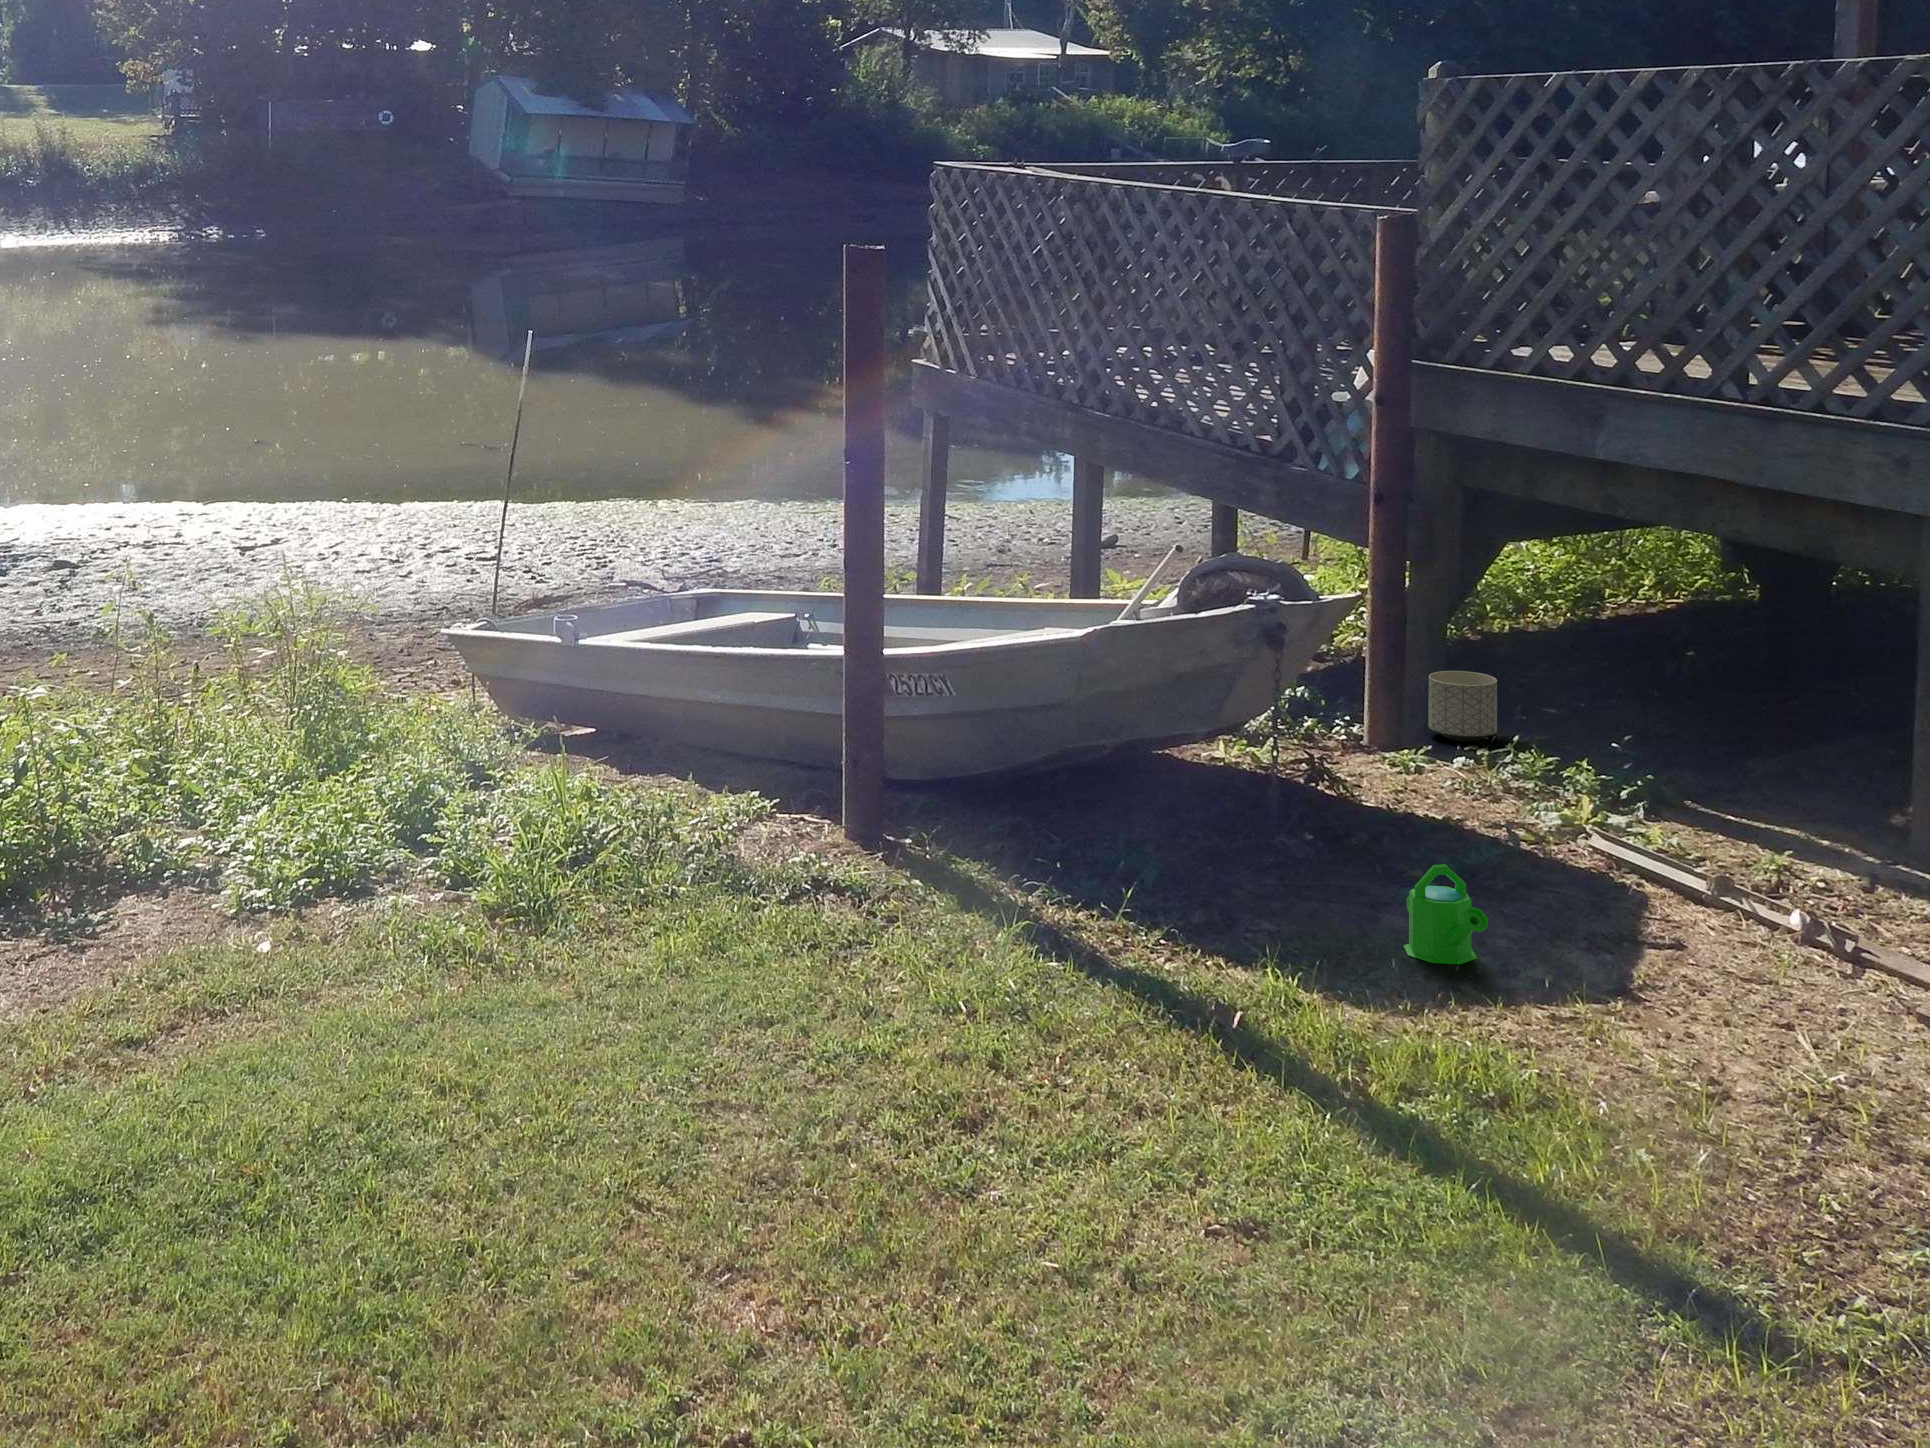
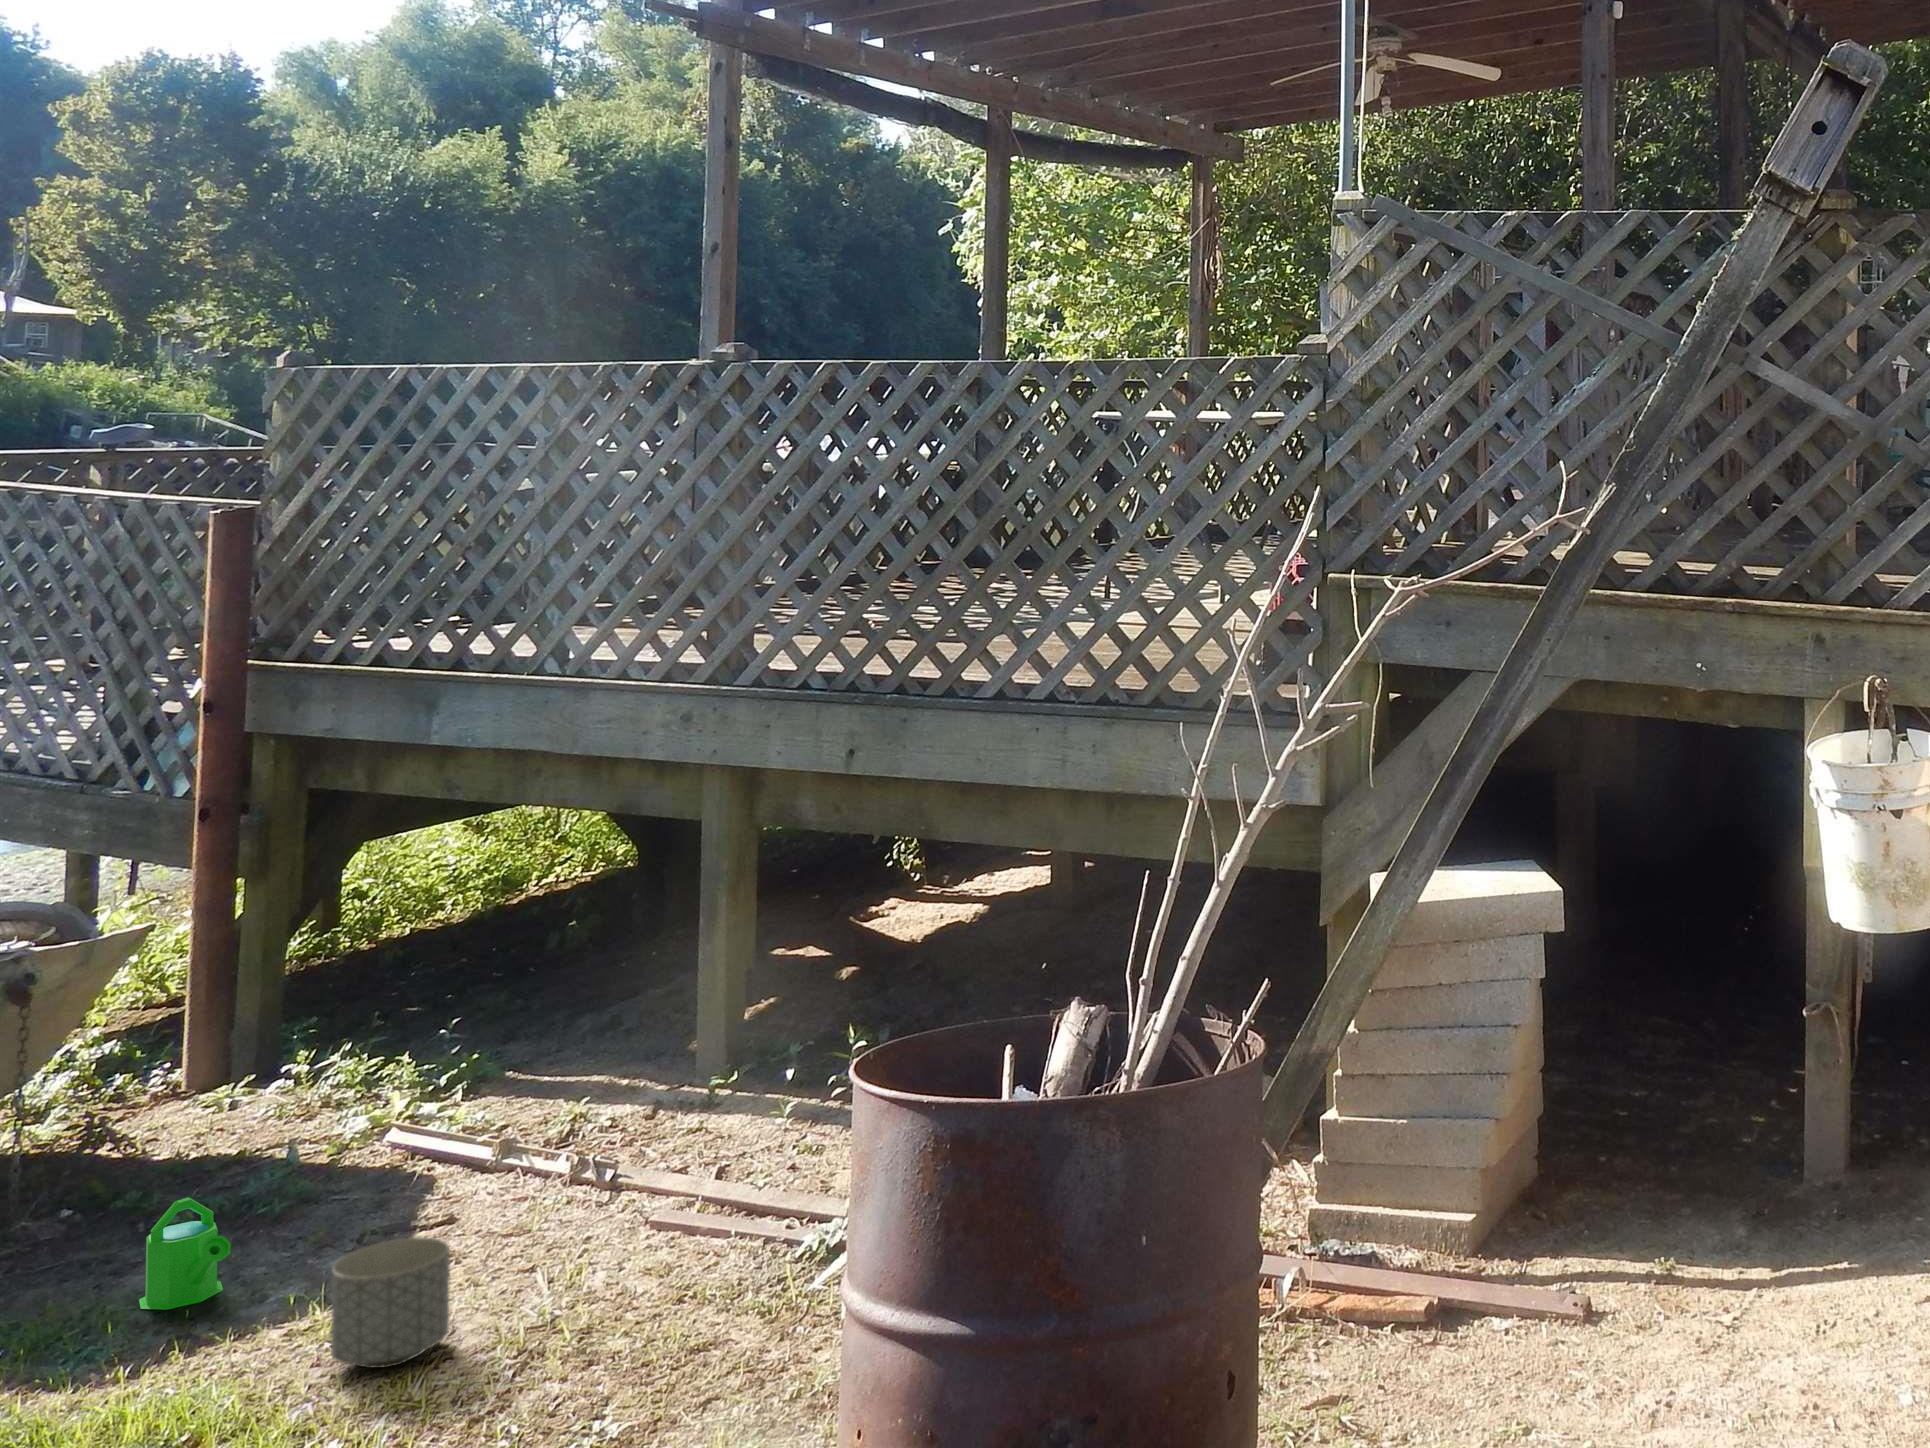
planter: present [1429,671,1497,742] -> present [331,1237,450,1368]

